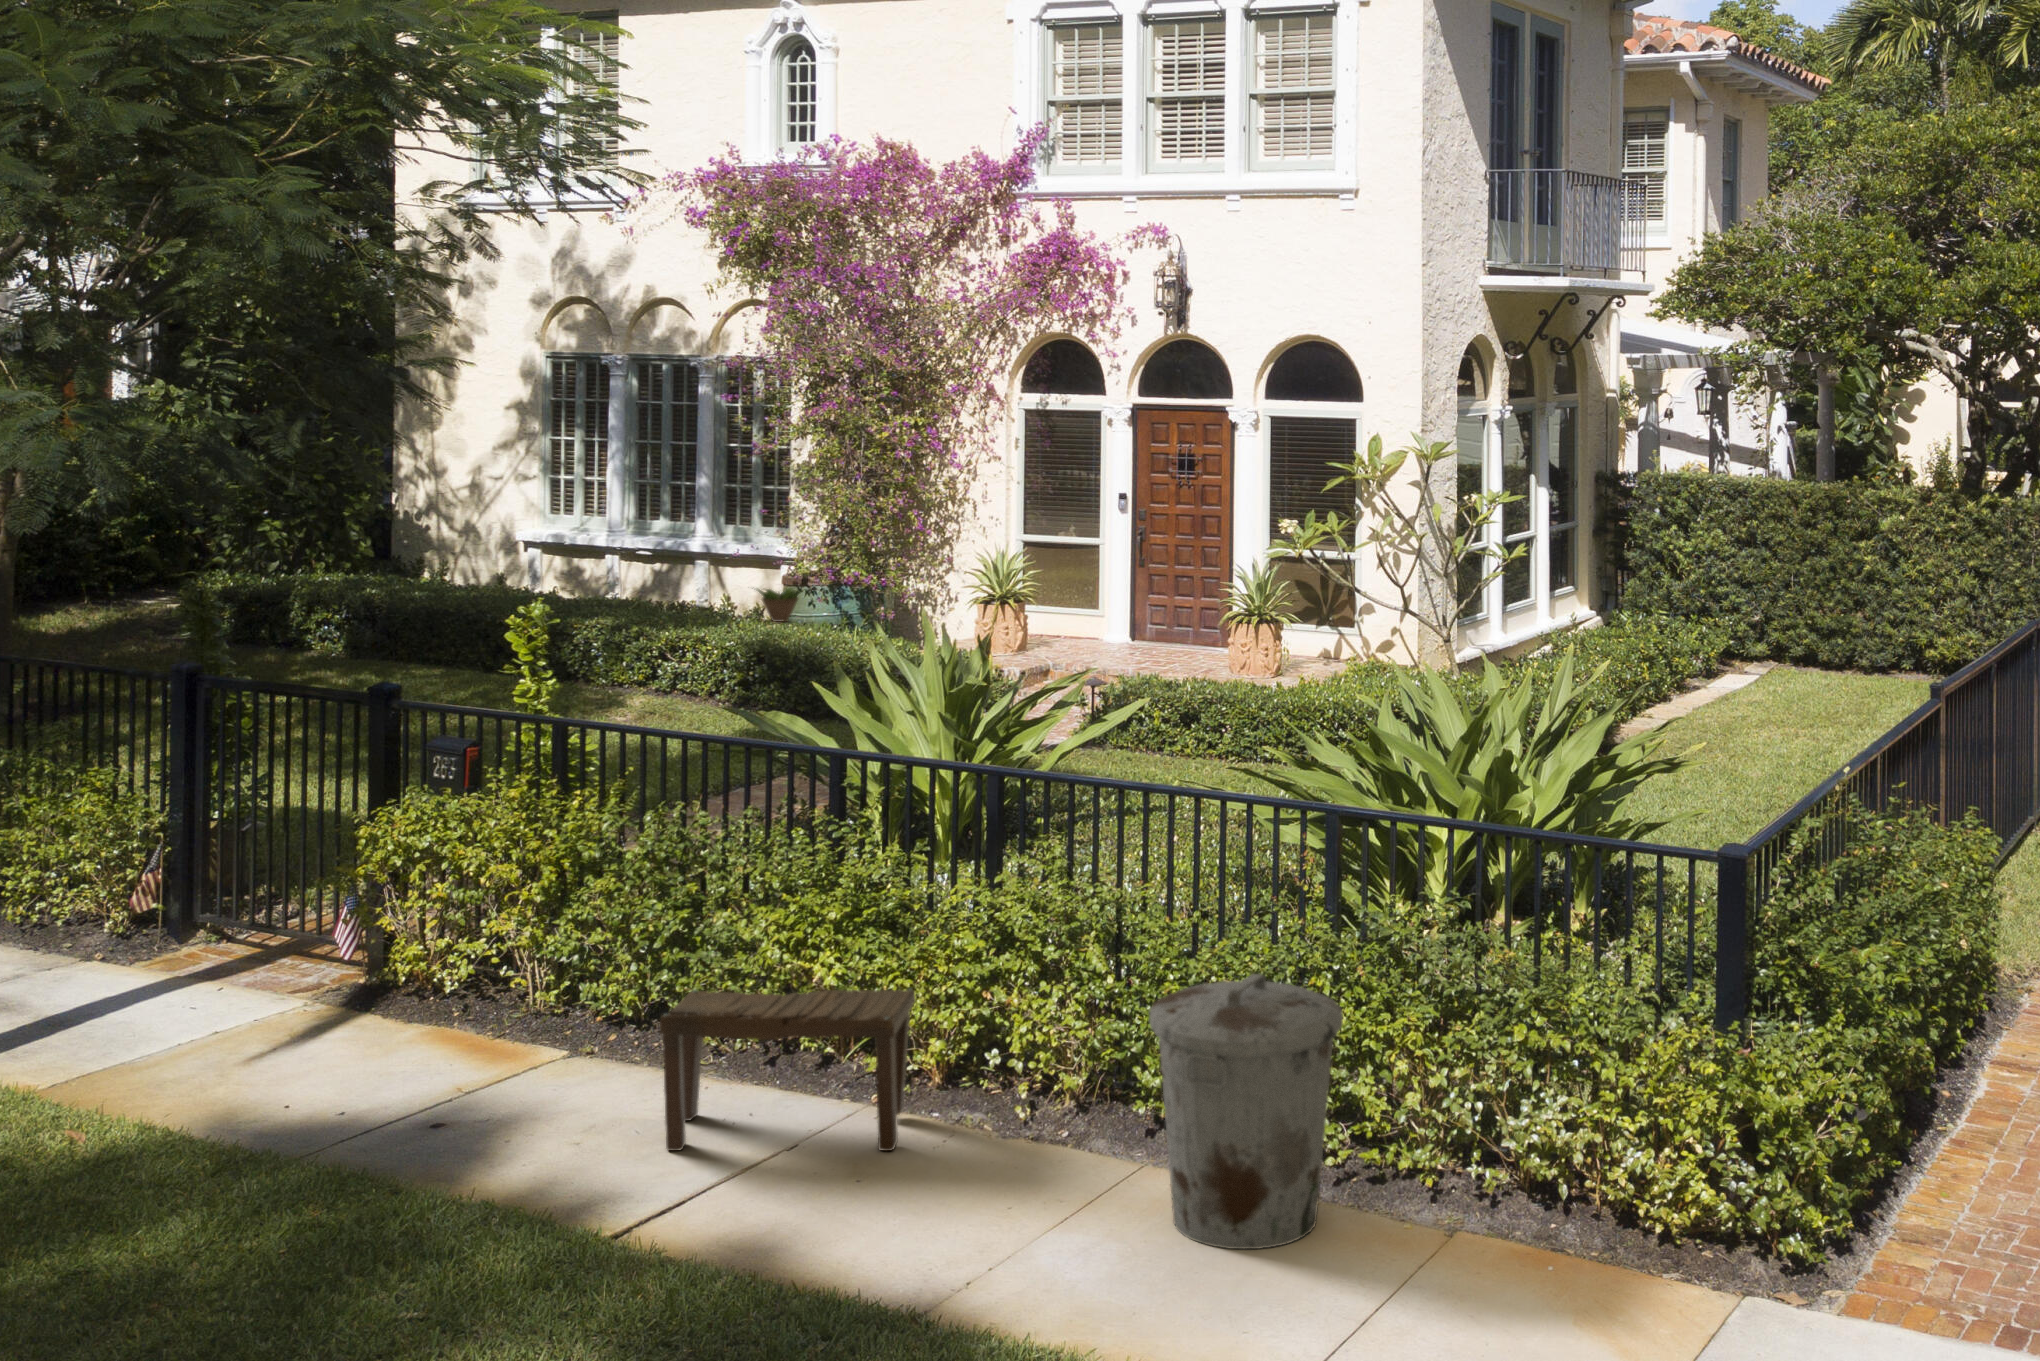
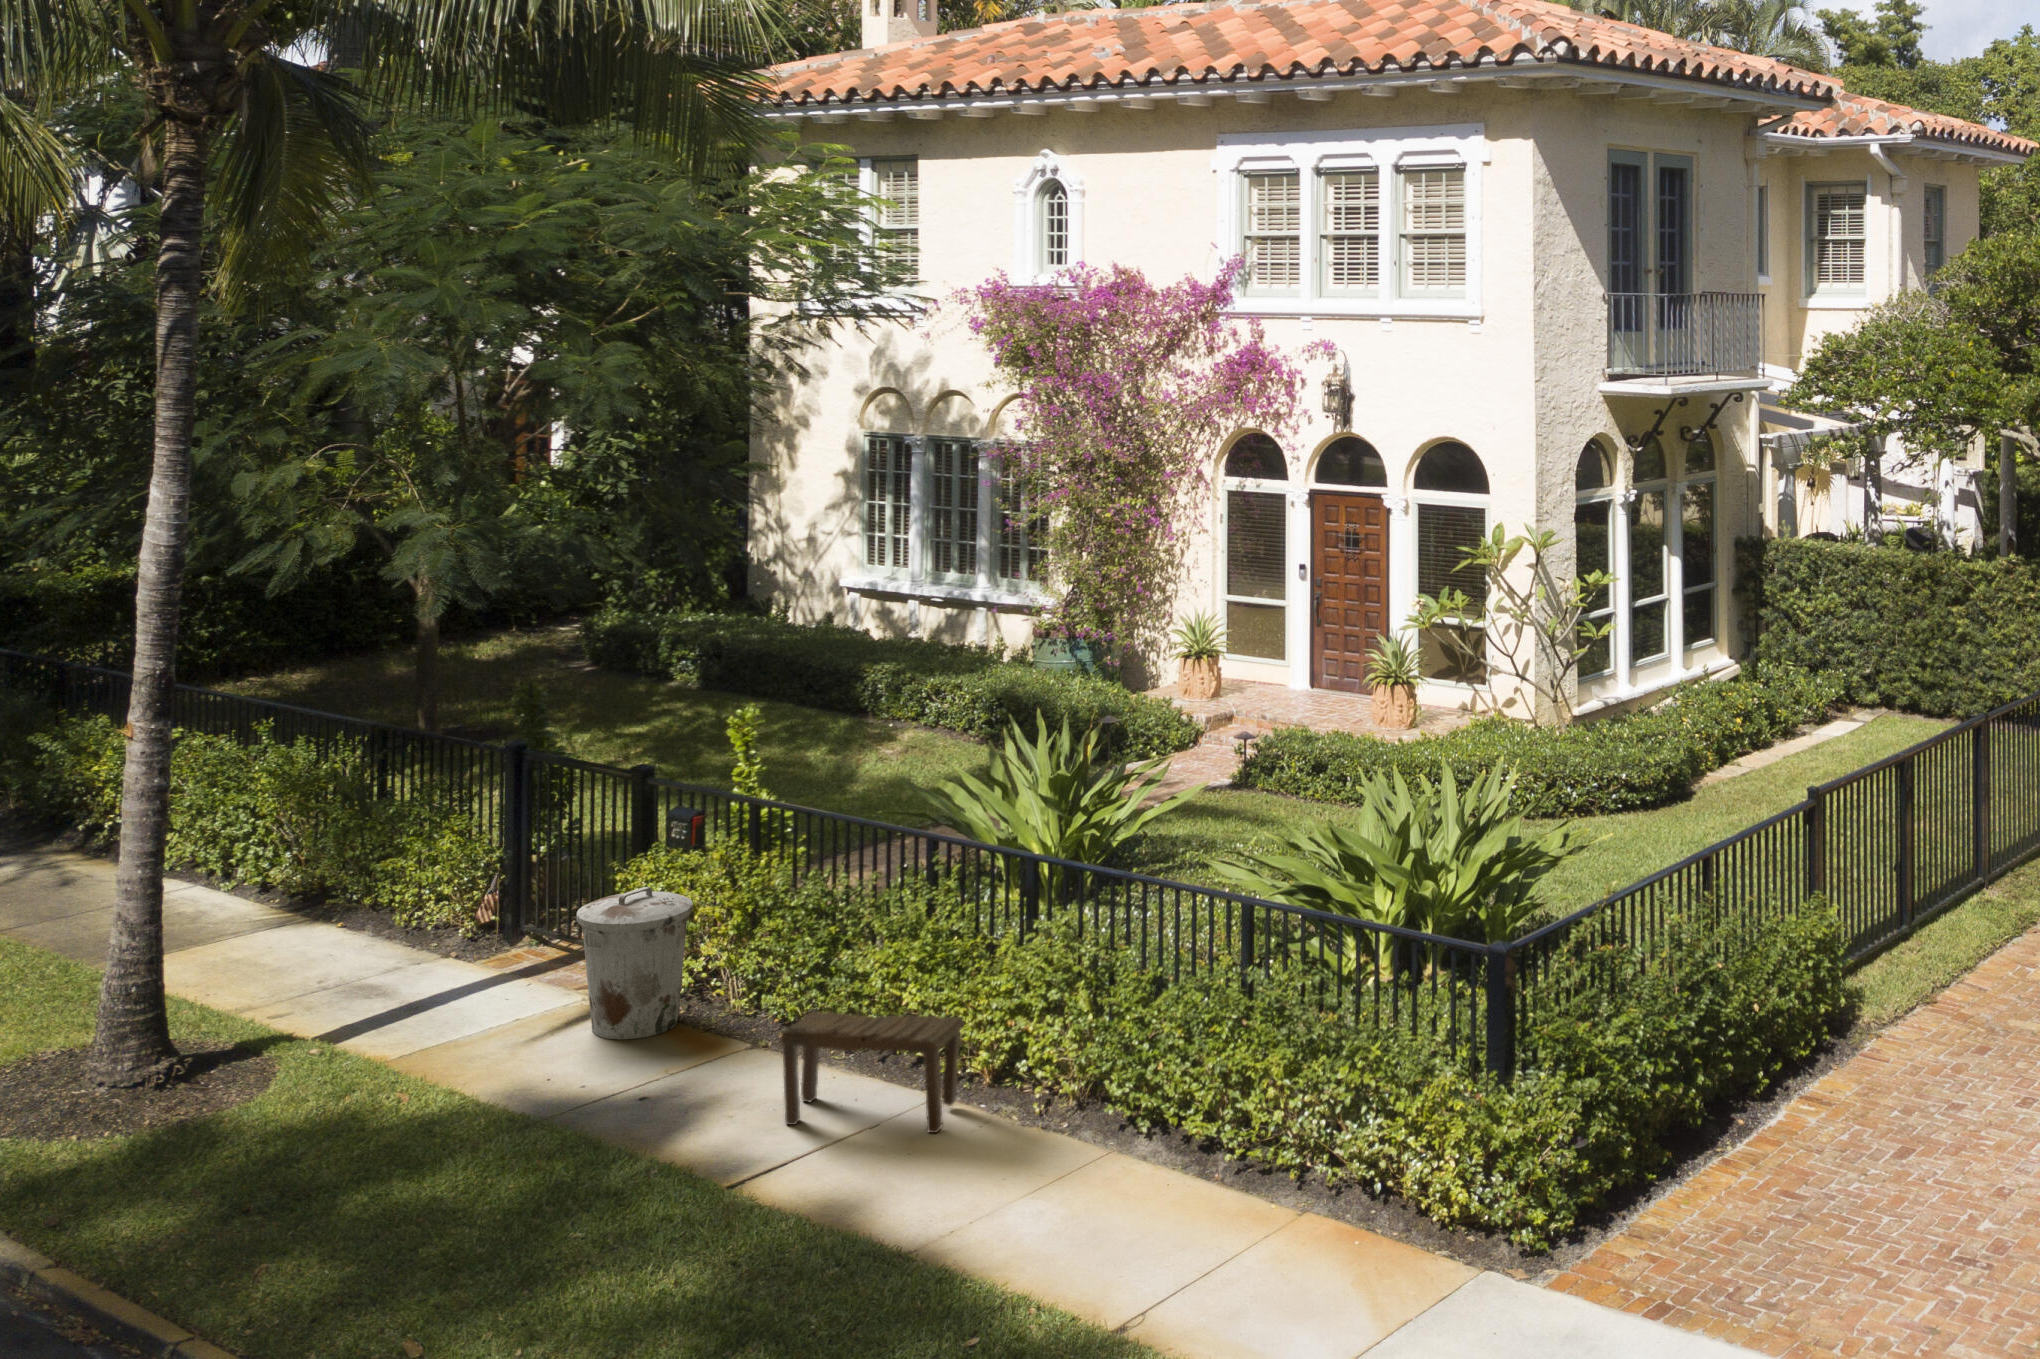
decorative plant: present [757,588,805,622] -> none [1007,635,1057,665]
trash can: present [1150,974,1343,1249] -> present [577,887,693,1039]

